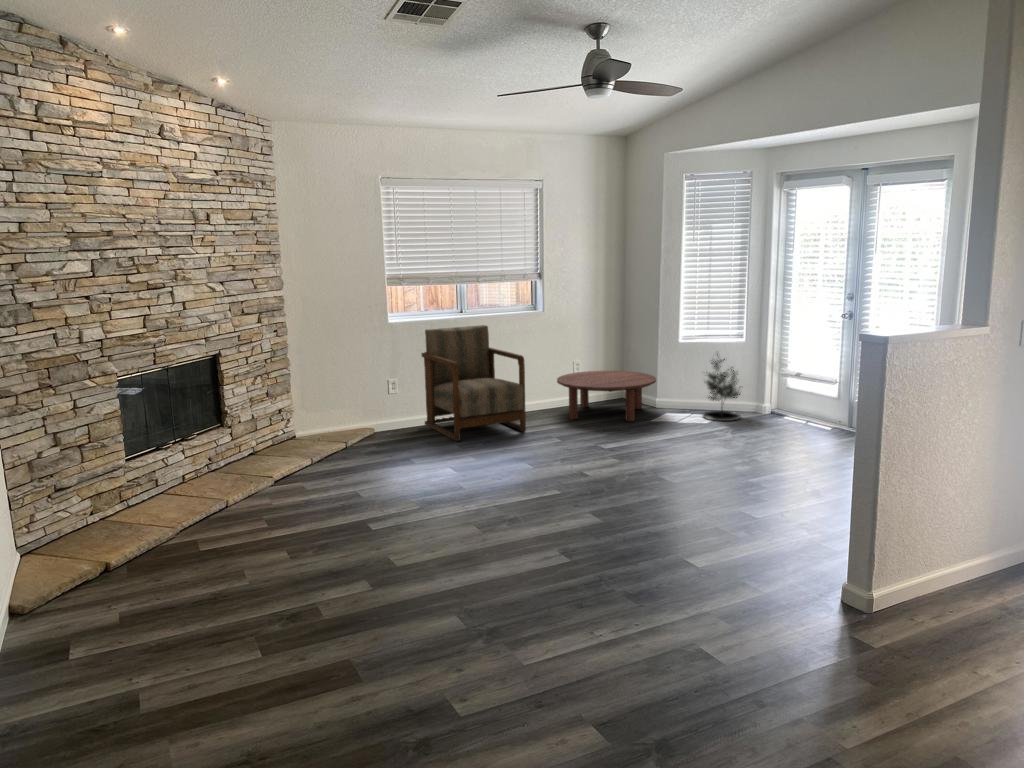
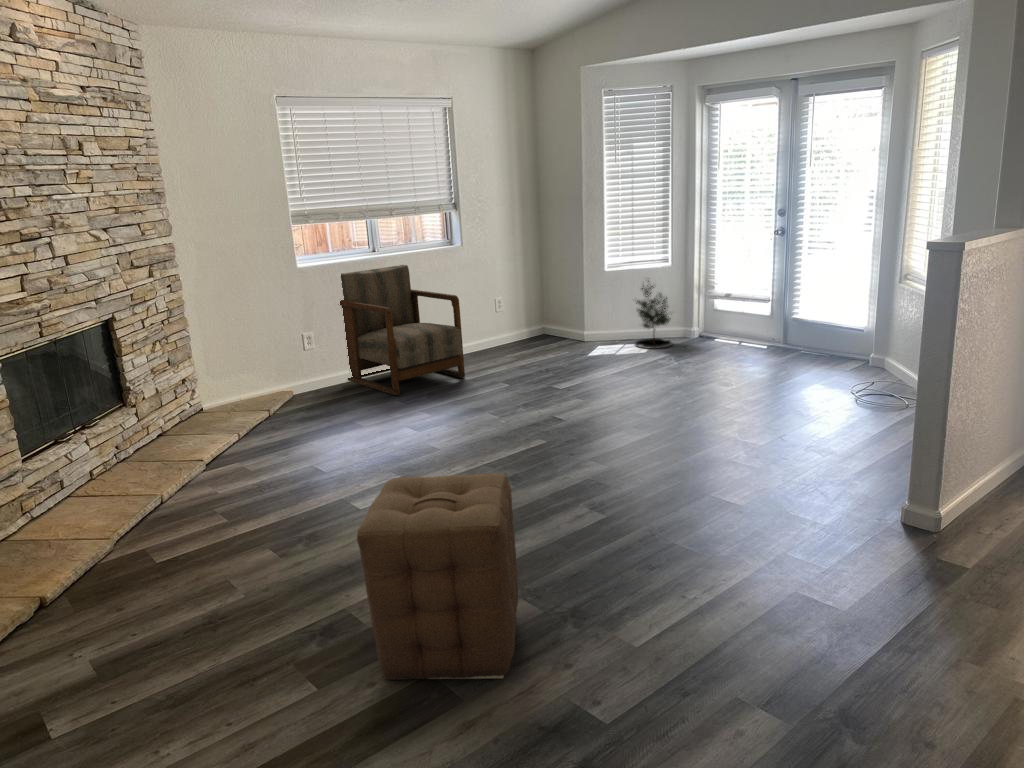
coffee table: present [557,371,656,421] -> none [483,305,587,360]
ottoman: none [299,497,447,672] -> present [357,473,518,680]

